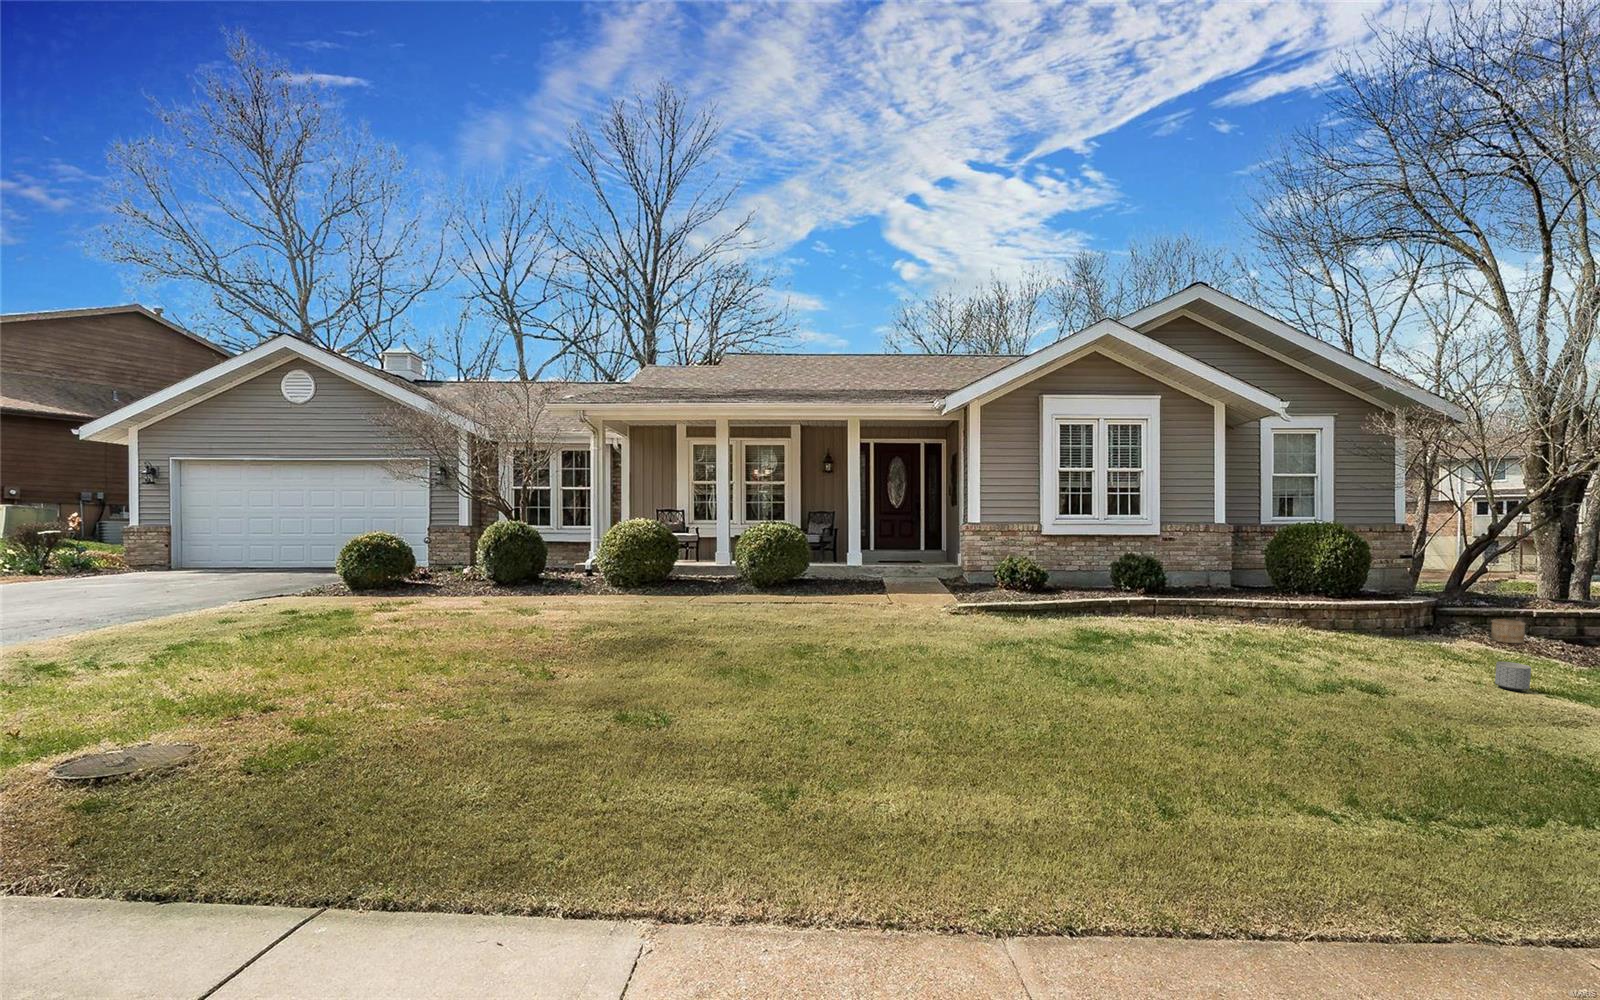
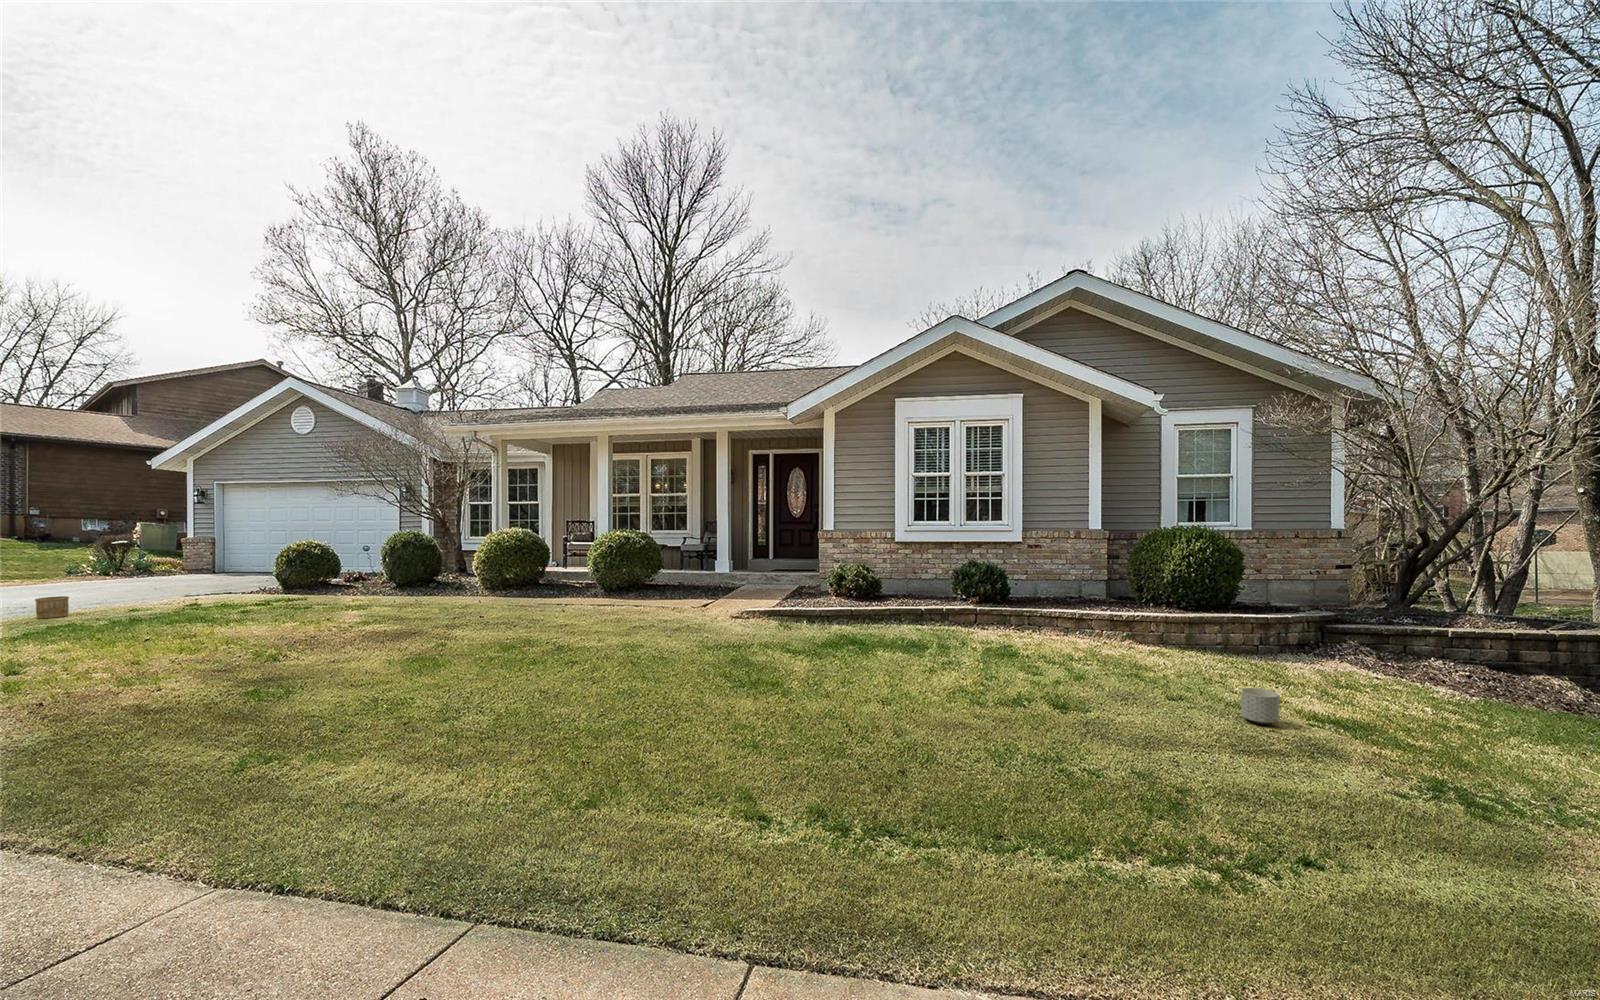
wooden bucket: present [1491,619,1525,643] -> present [35,596,69,618]

